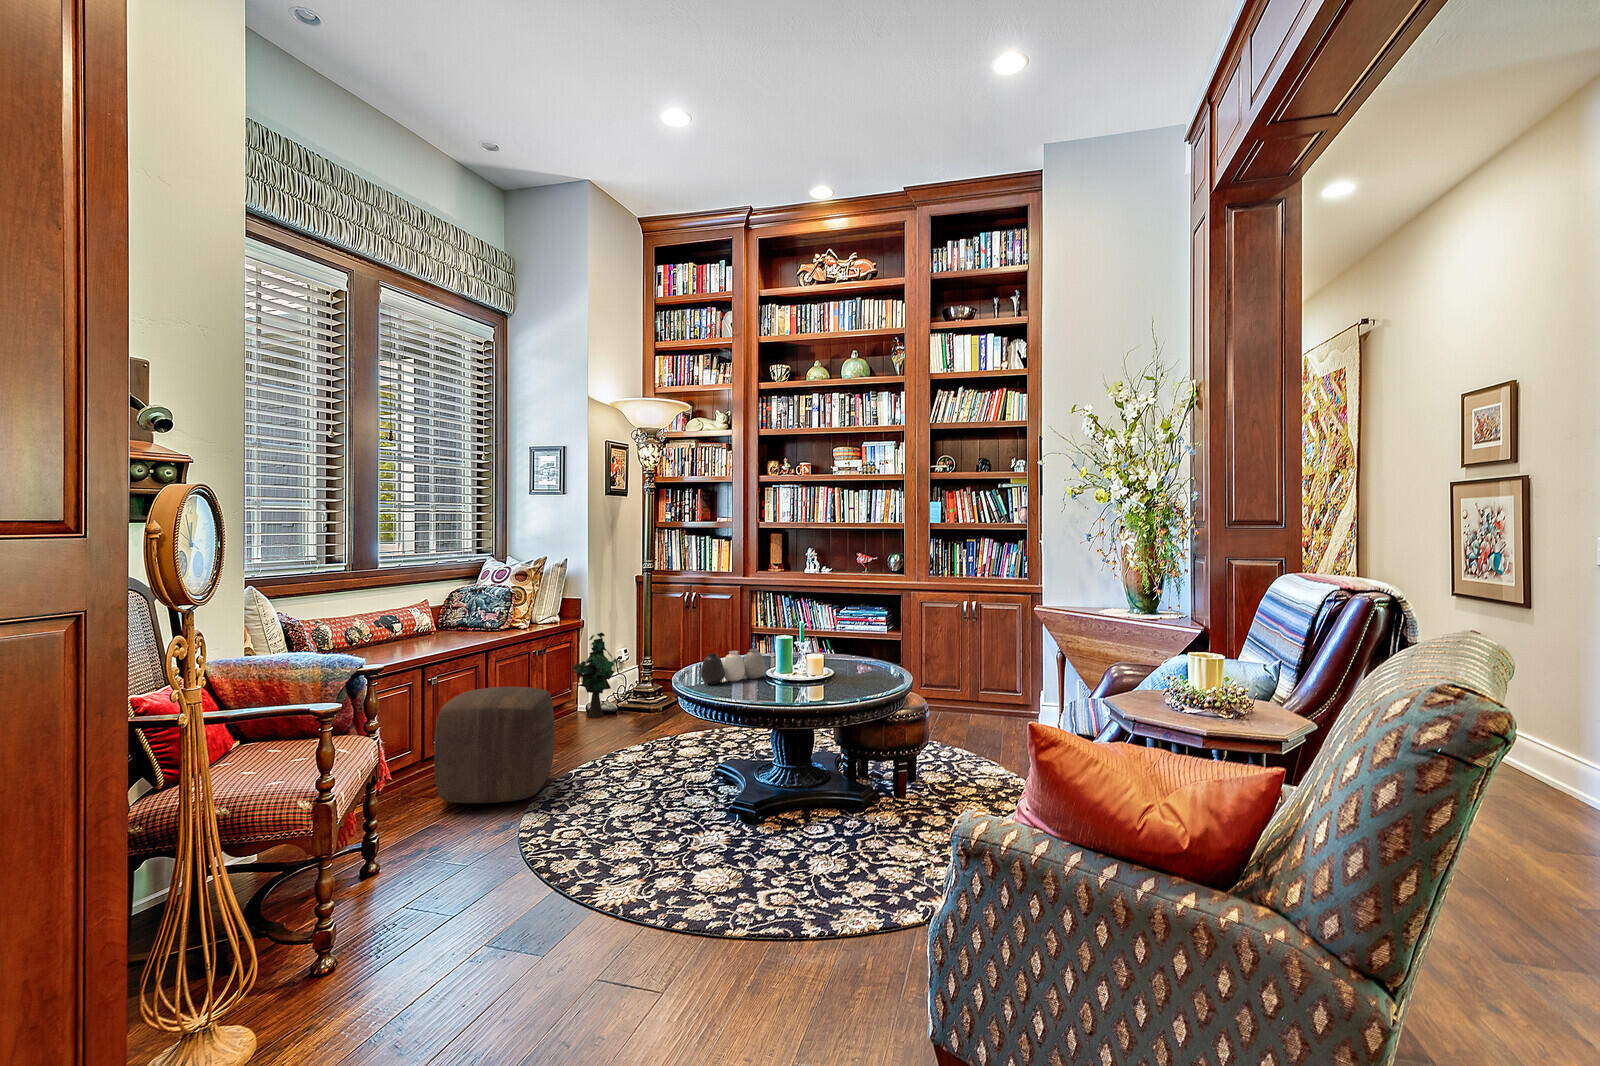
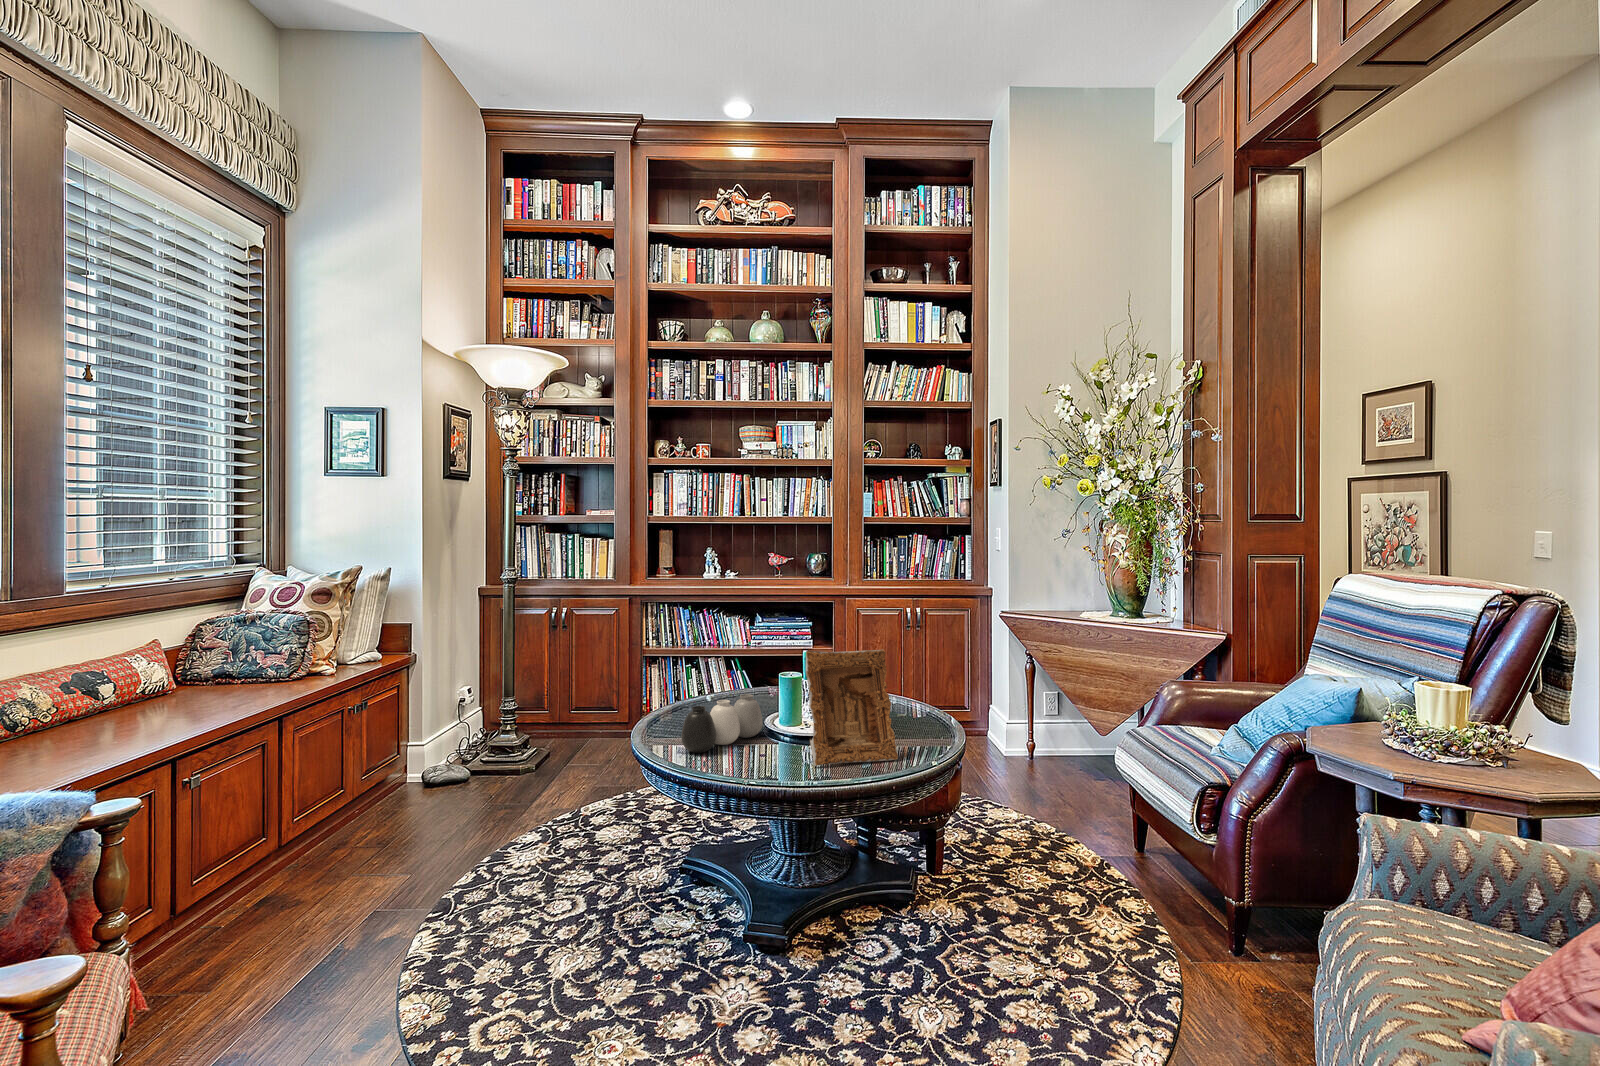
picture frame: none [775,617,838,696] -> present [806,650,898,766]
decorative plant: present [572,633,618,718] -> none [402,671,469,793]
ottoman: present [434,687,555,803] -> none [221,777,426,998]

